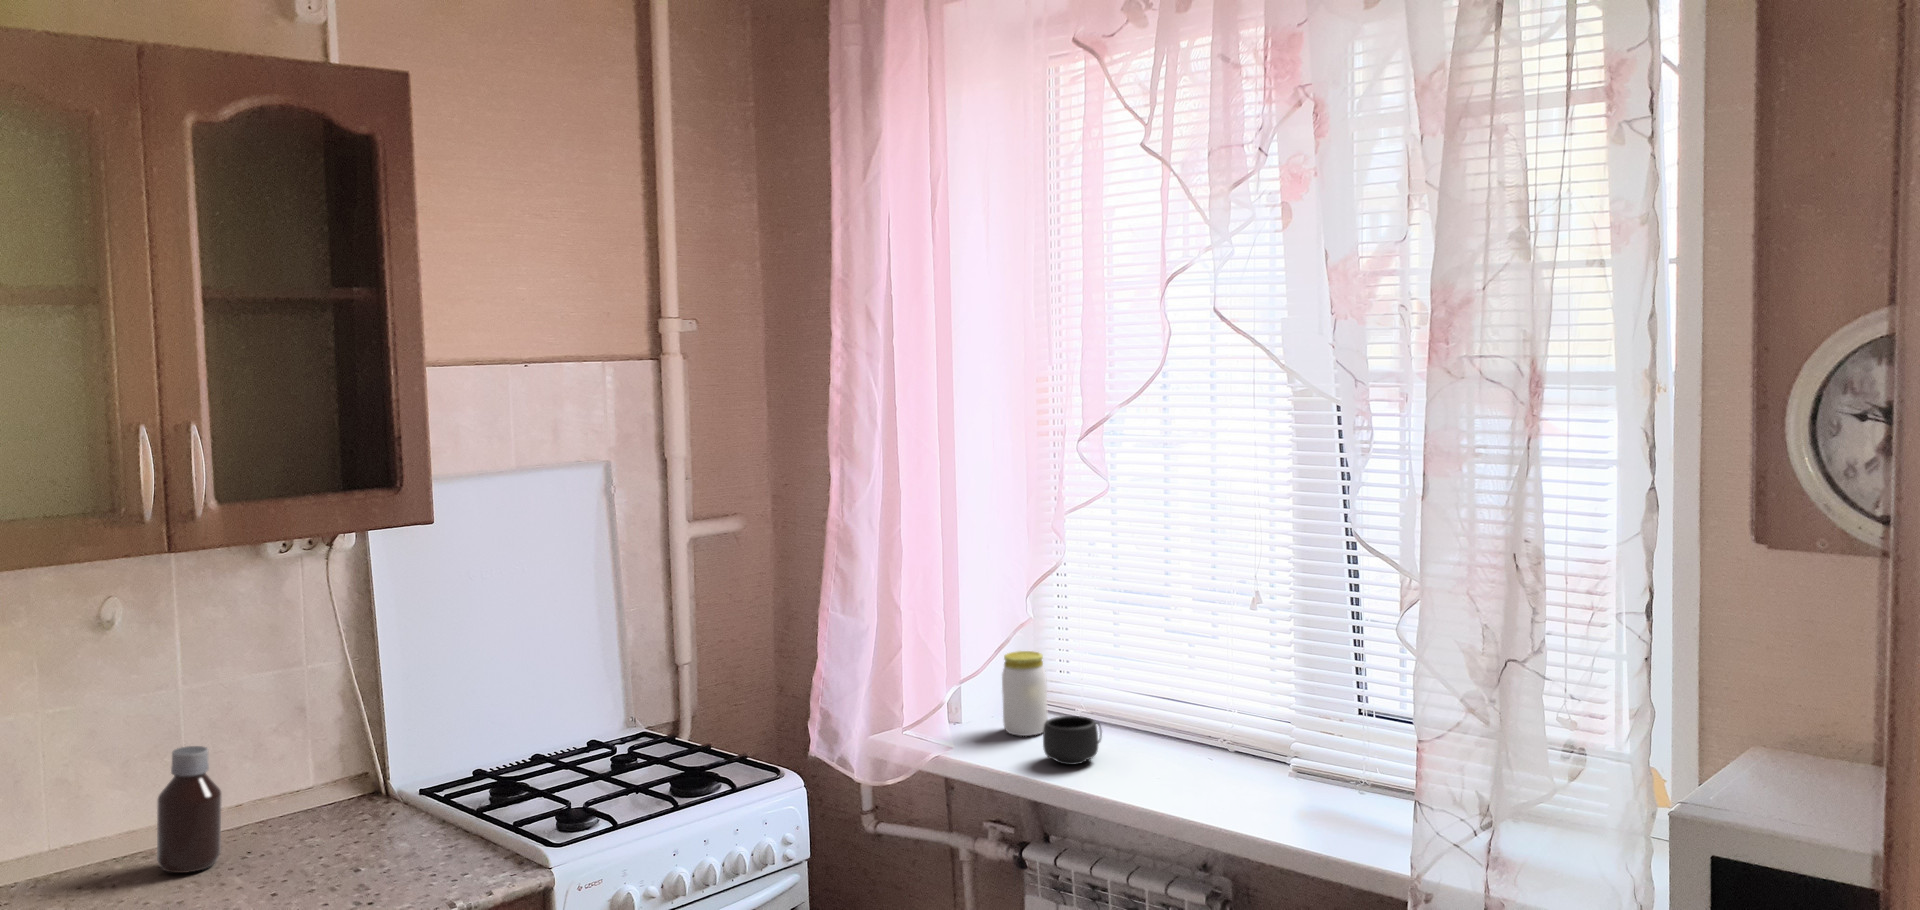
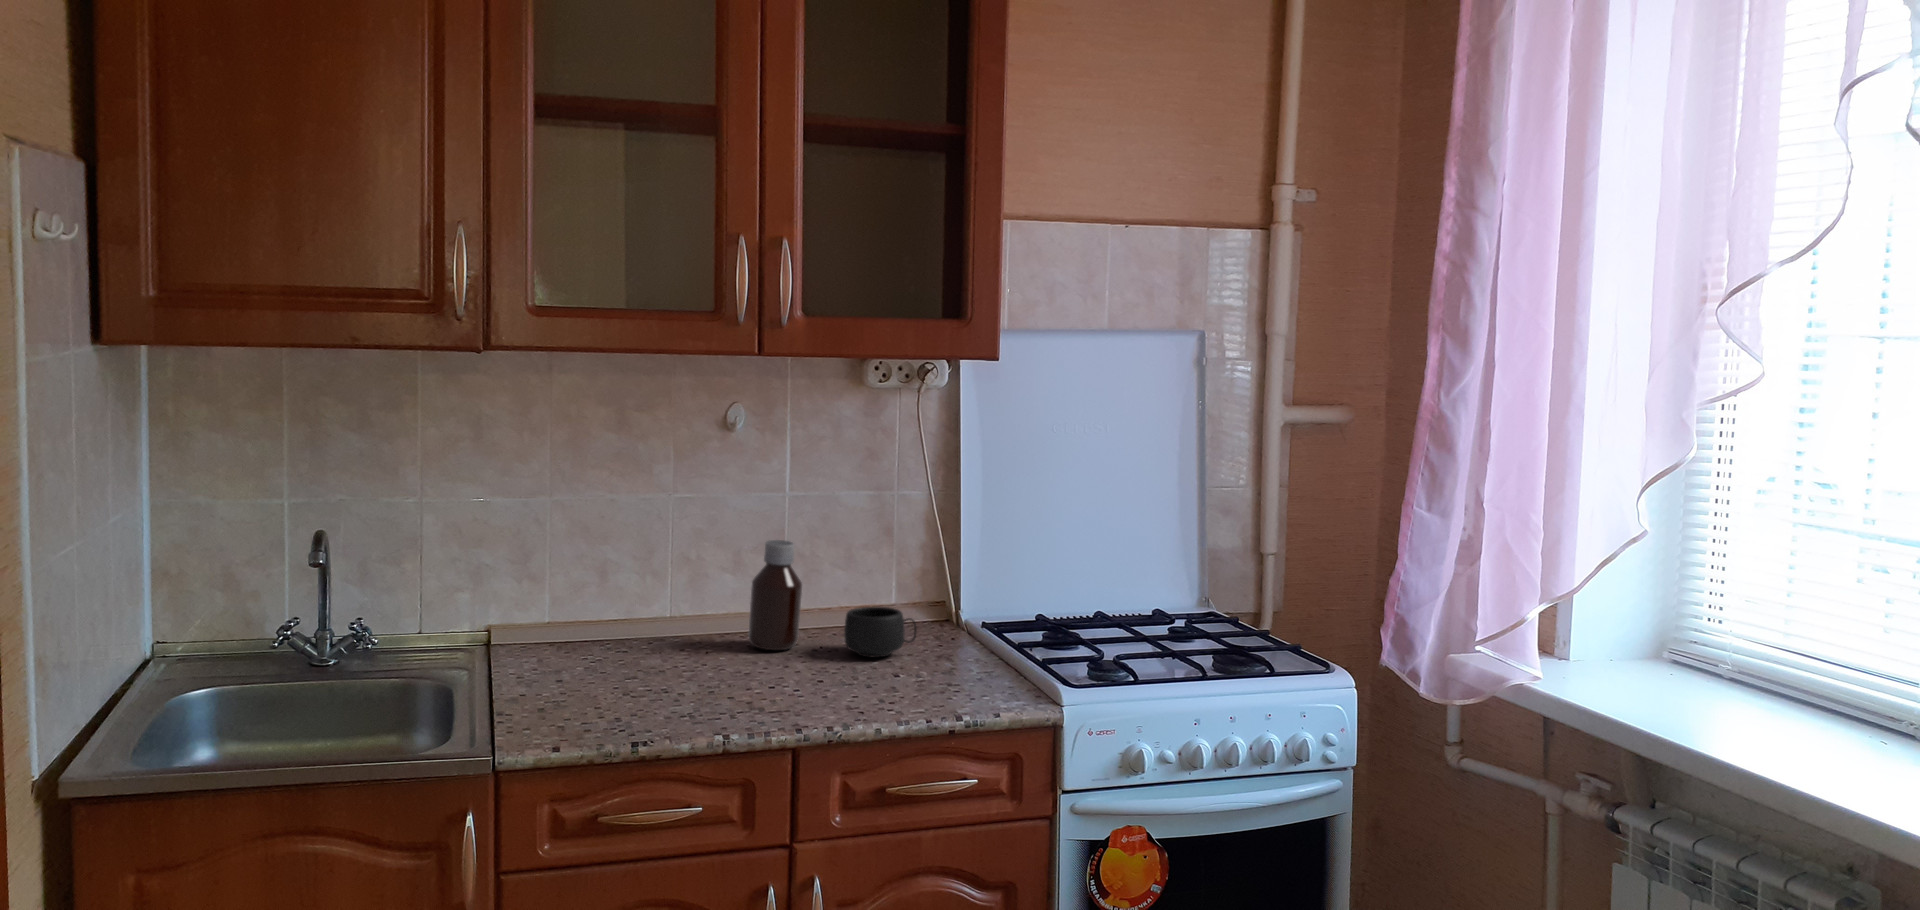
jar: present [1002,651,1048,736] -> none [1623,582,1687,684]
mug: present [1043,716,1102,765] -> present [844,607,917,658]

